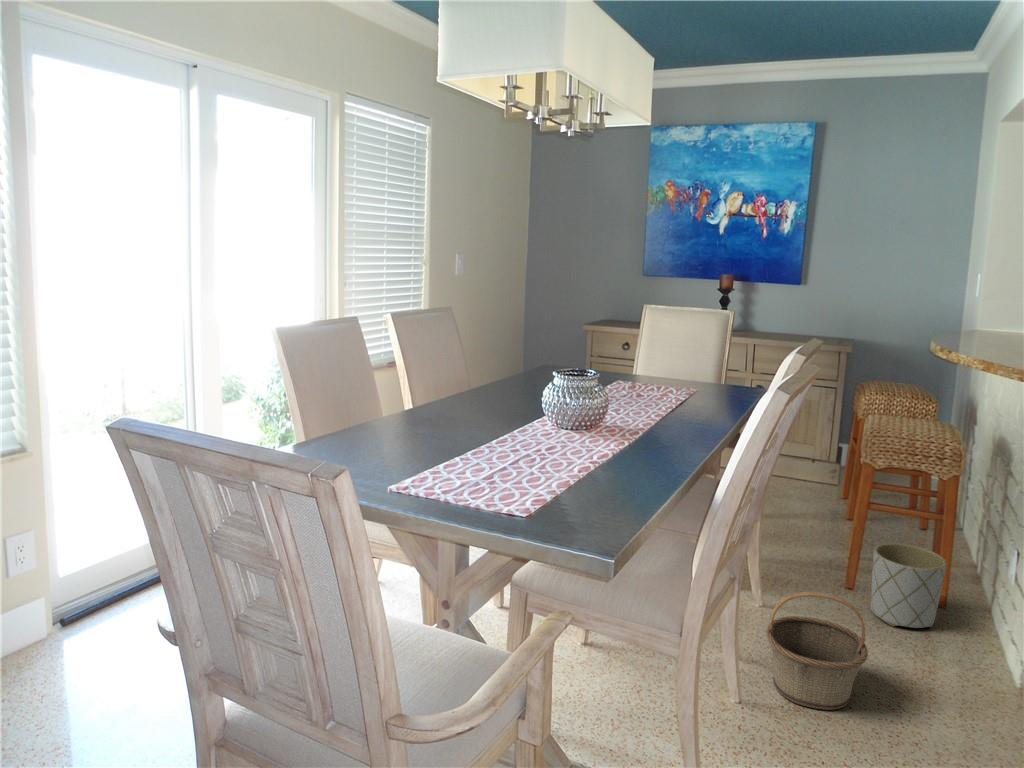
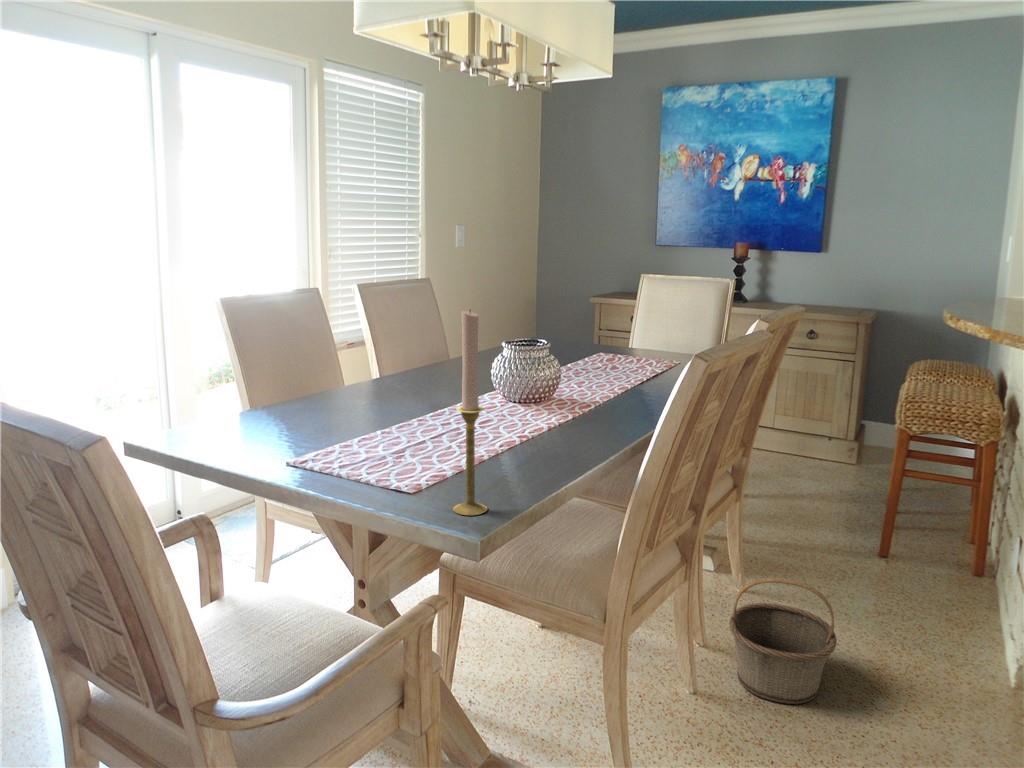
candlestick: none [571,348,603,538] -> present [453,310,487,515]
planter: present [871,543,947,628] -> none [862,527,943,619]

